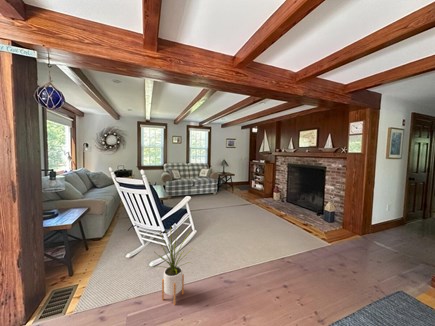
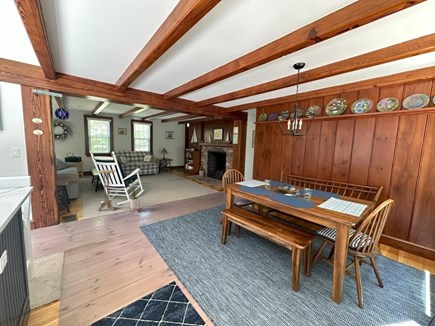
side table: none [111,204,144,288] -> present [98,170,115,211]

